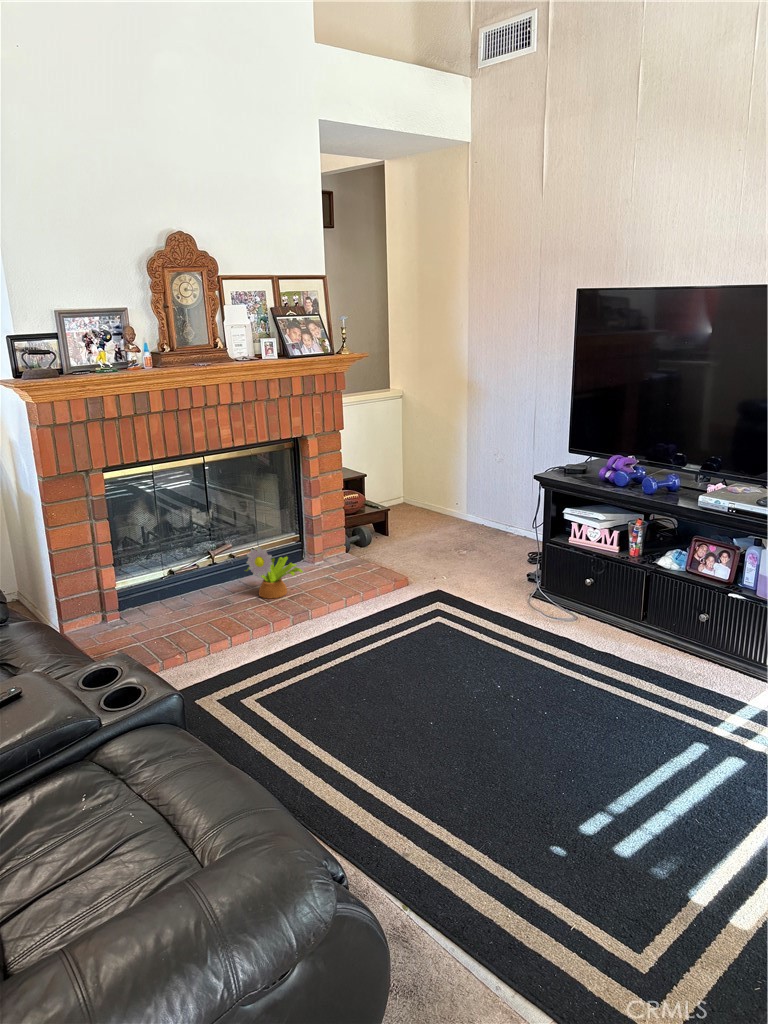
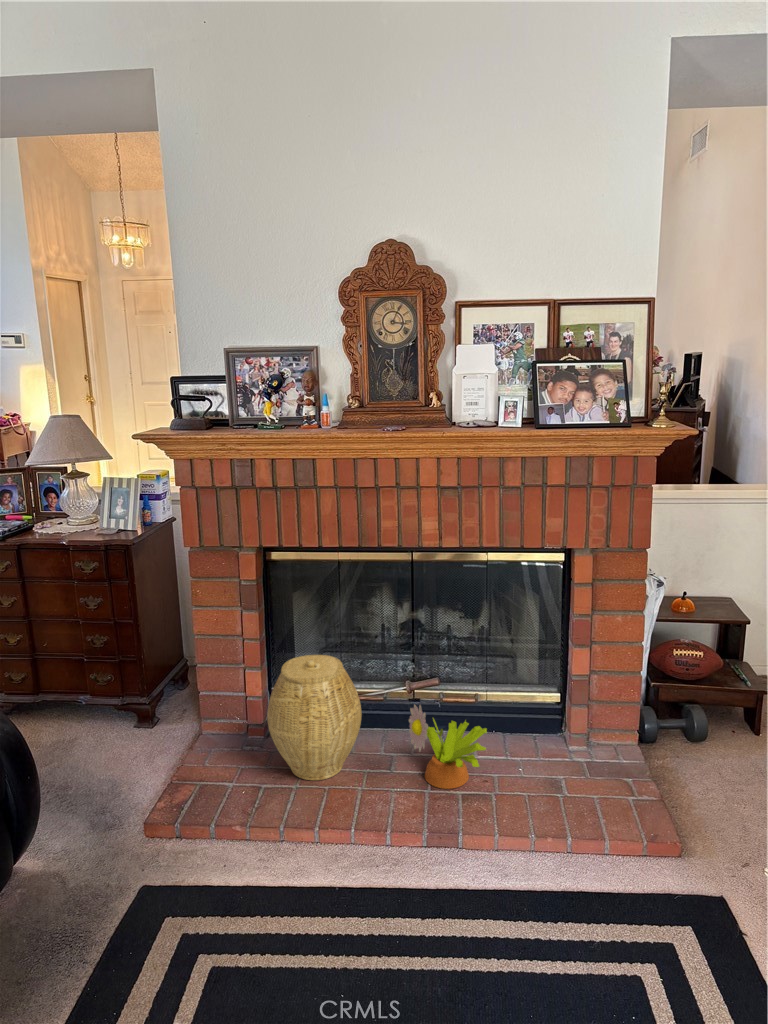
woven basket: none [150,535,220,624] -> present [267,655,362,780]

